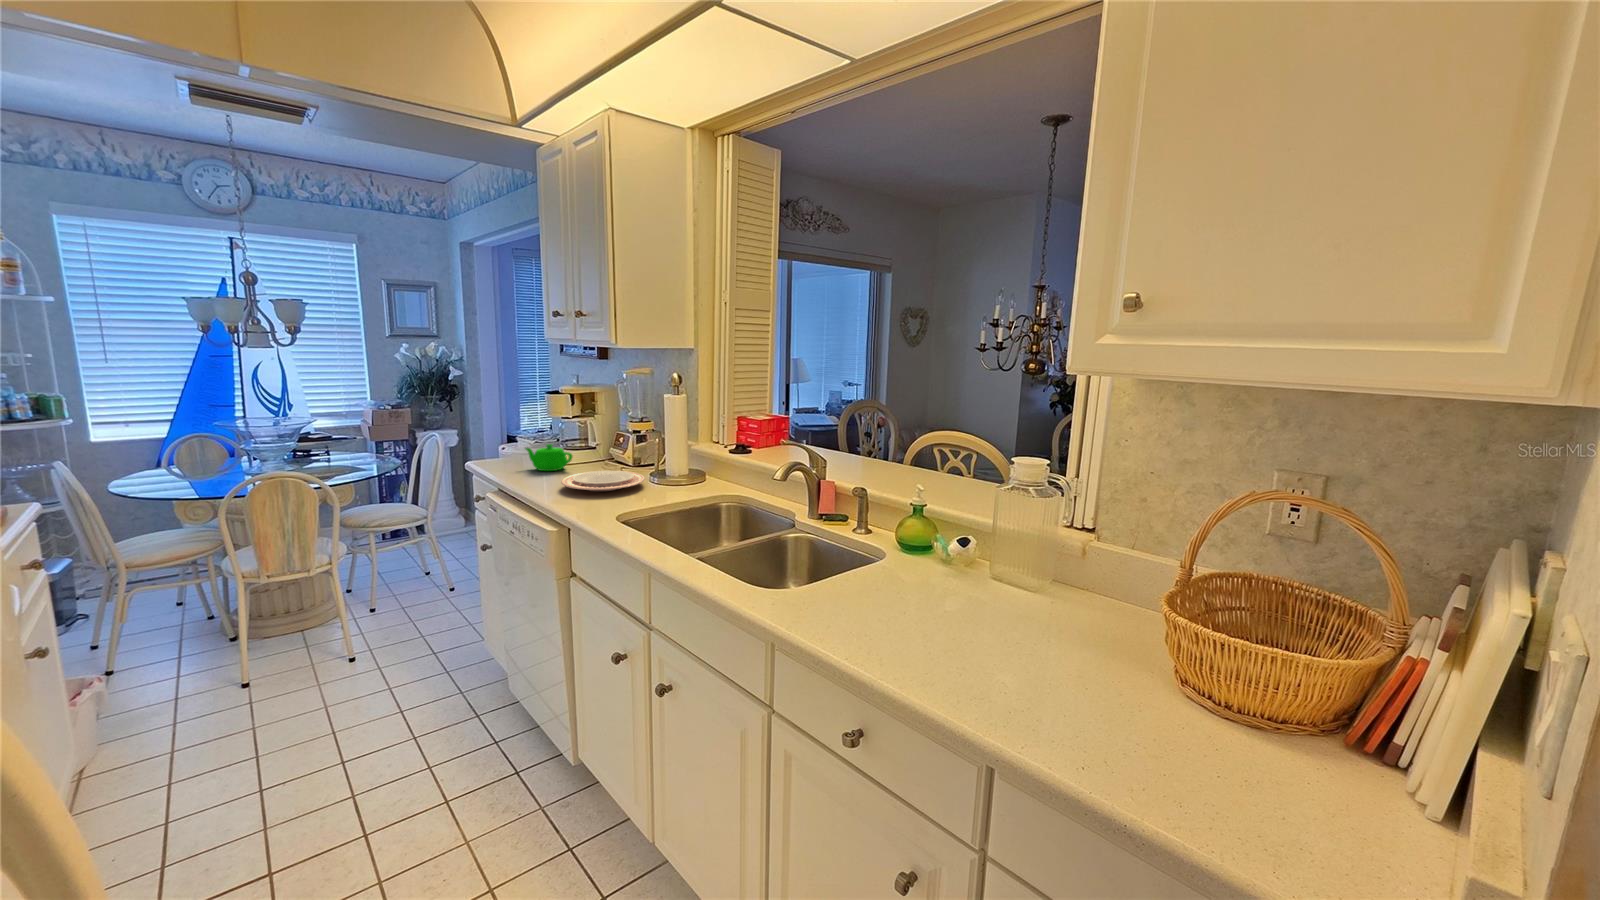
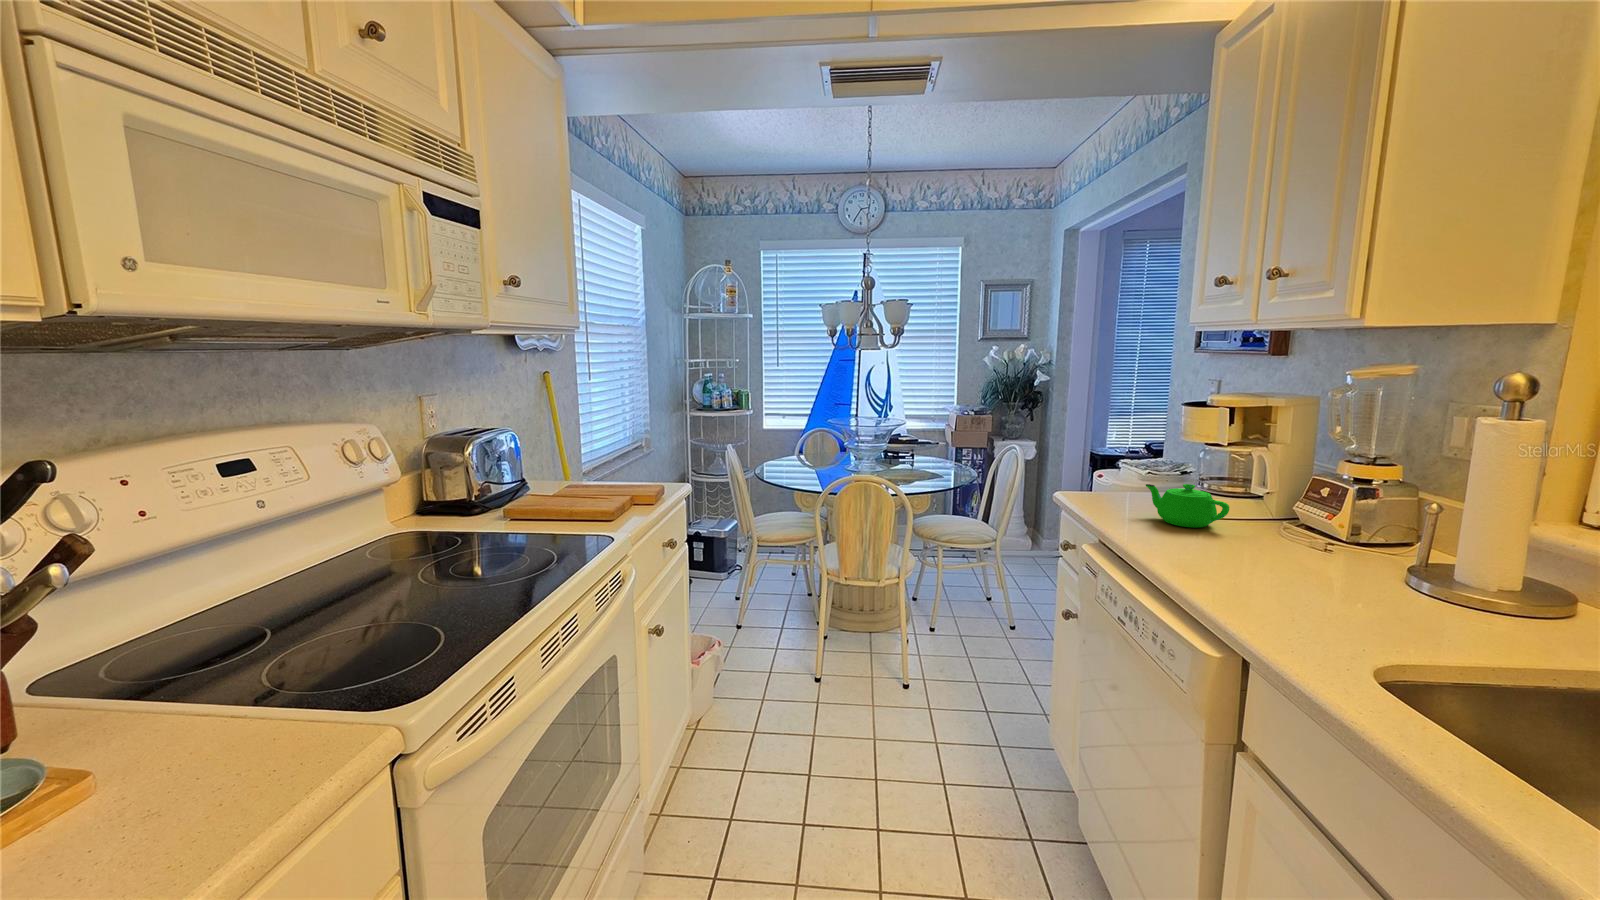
plate: present [561,471,645,491] -> none [1221,544,1410,597]

